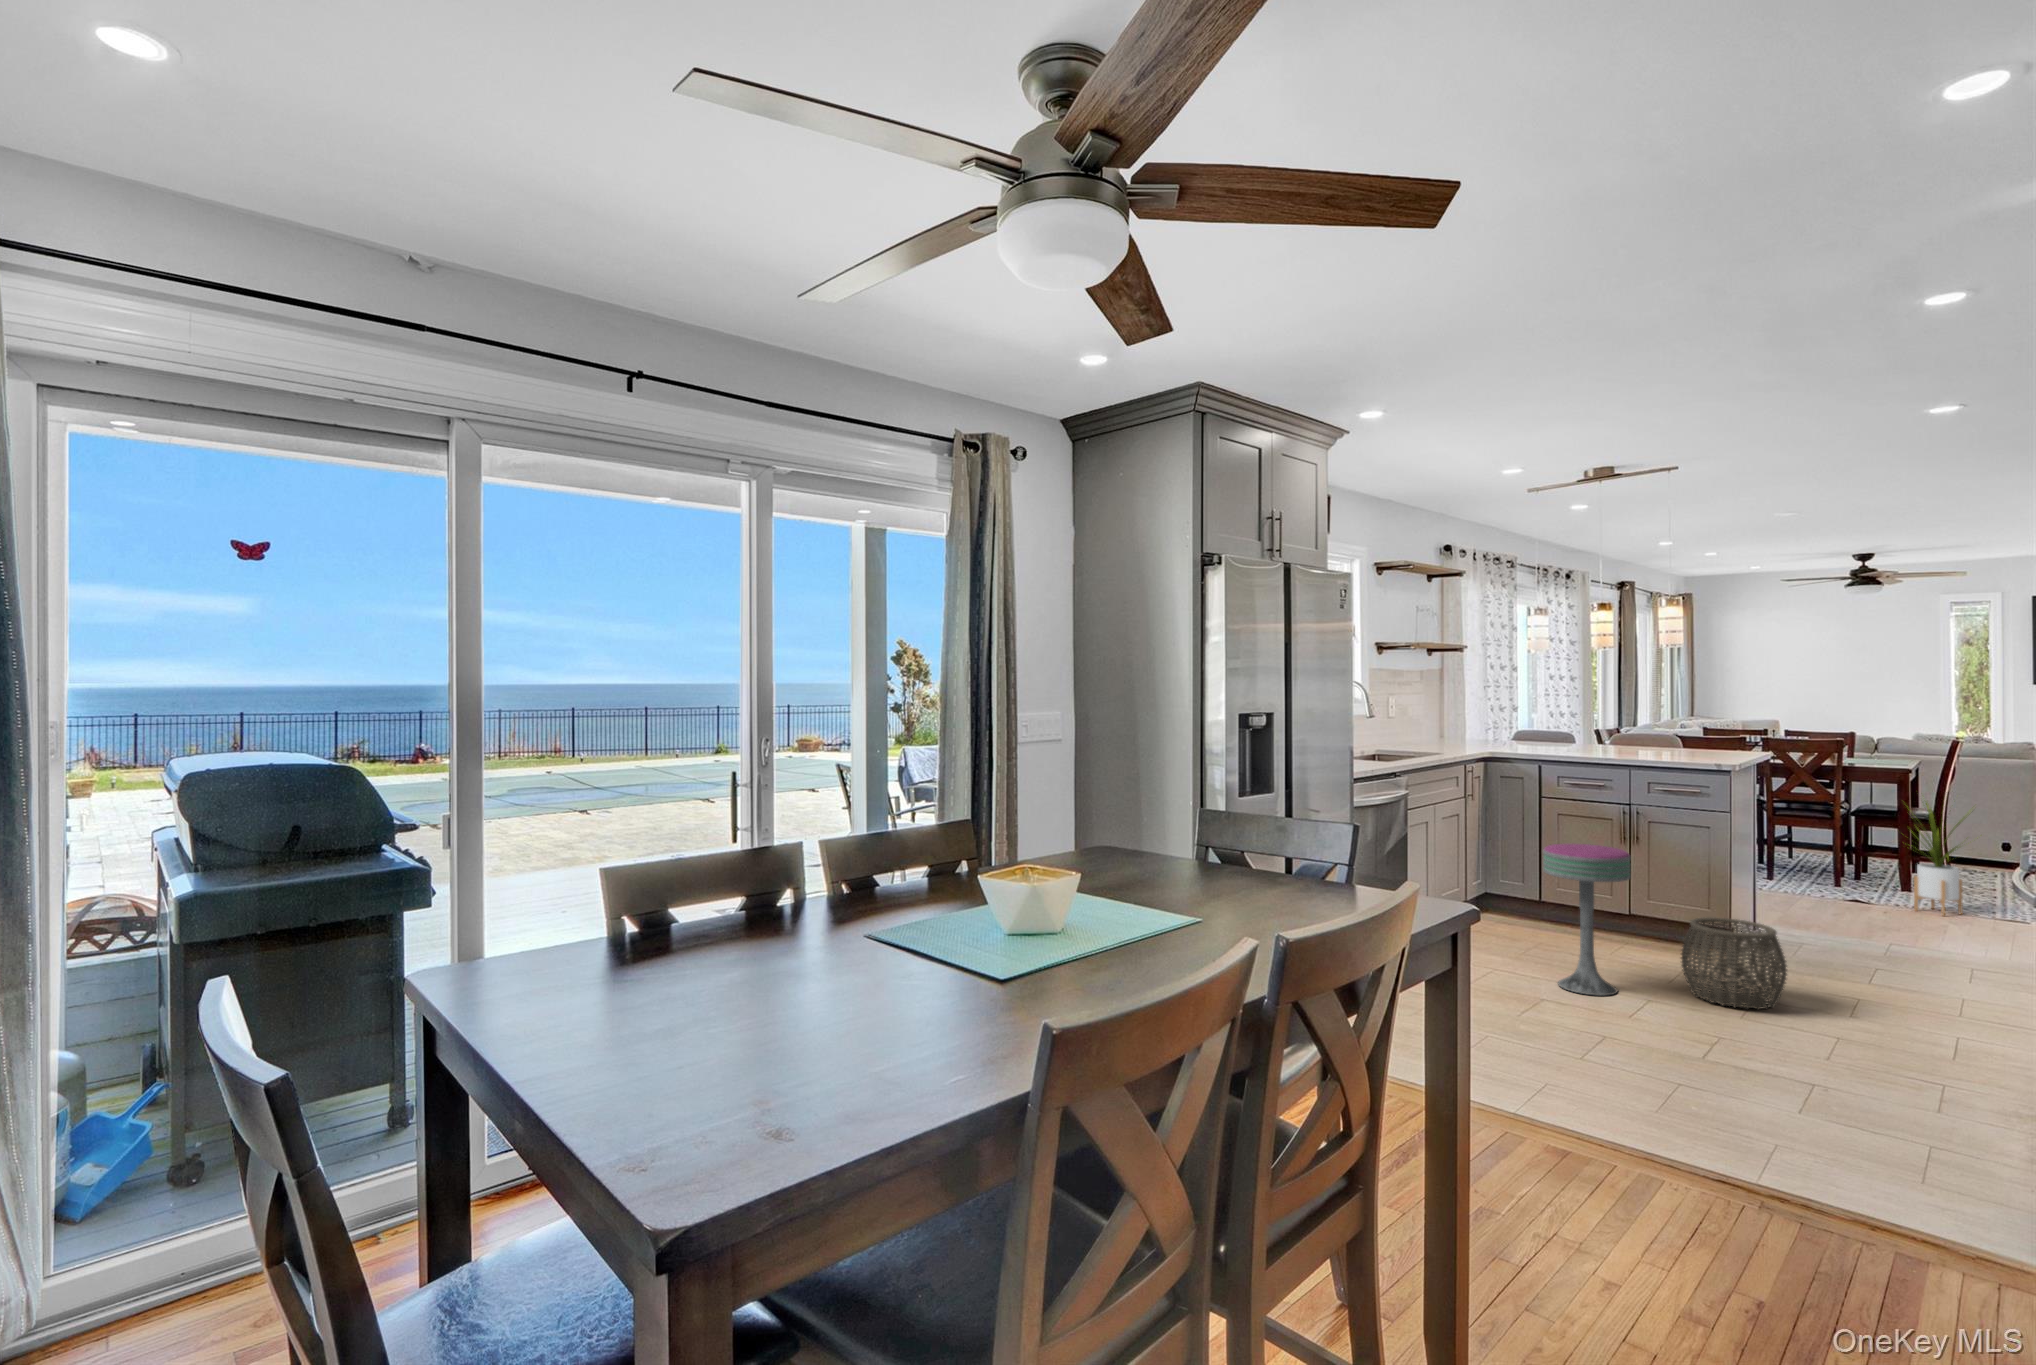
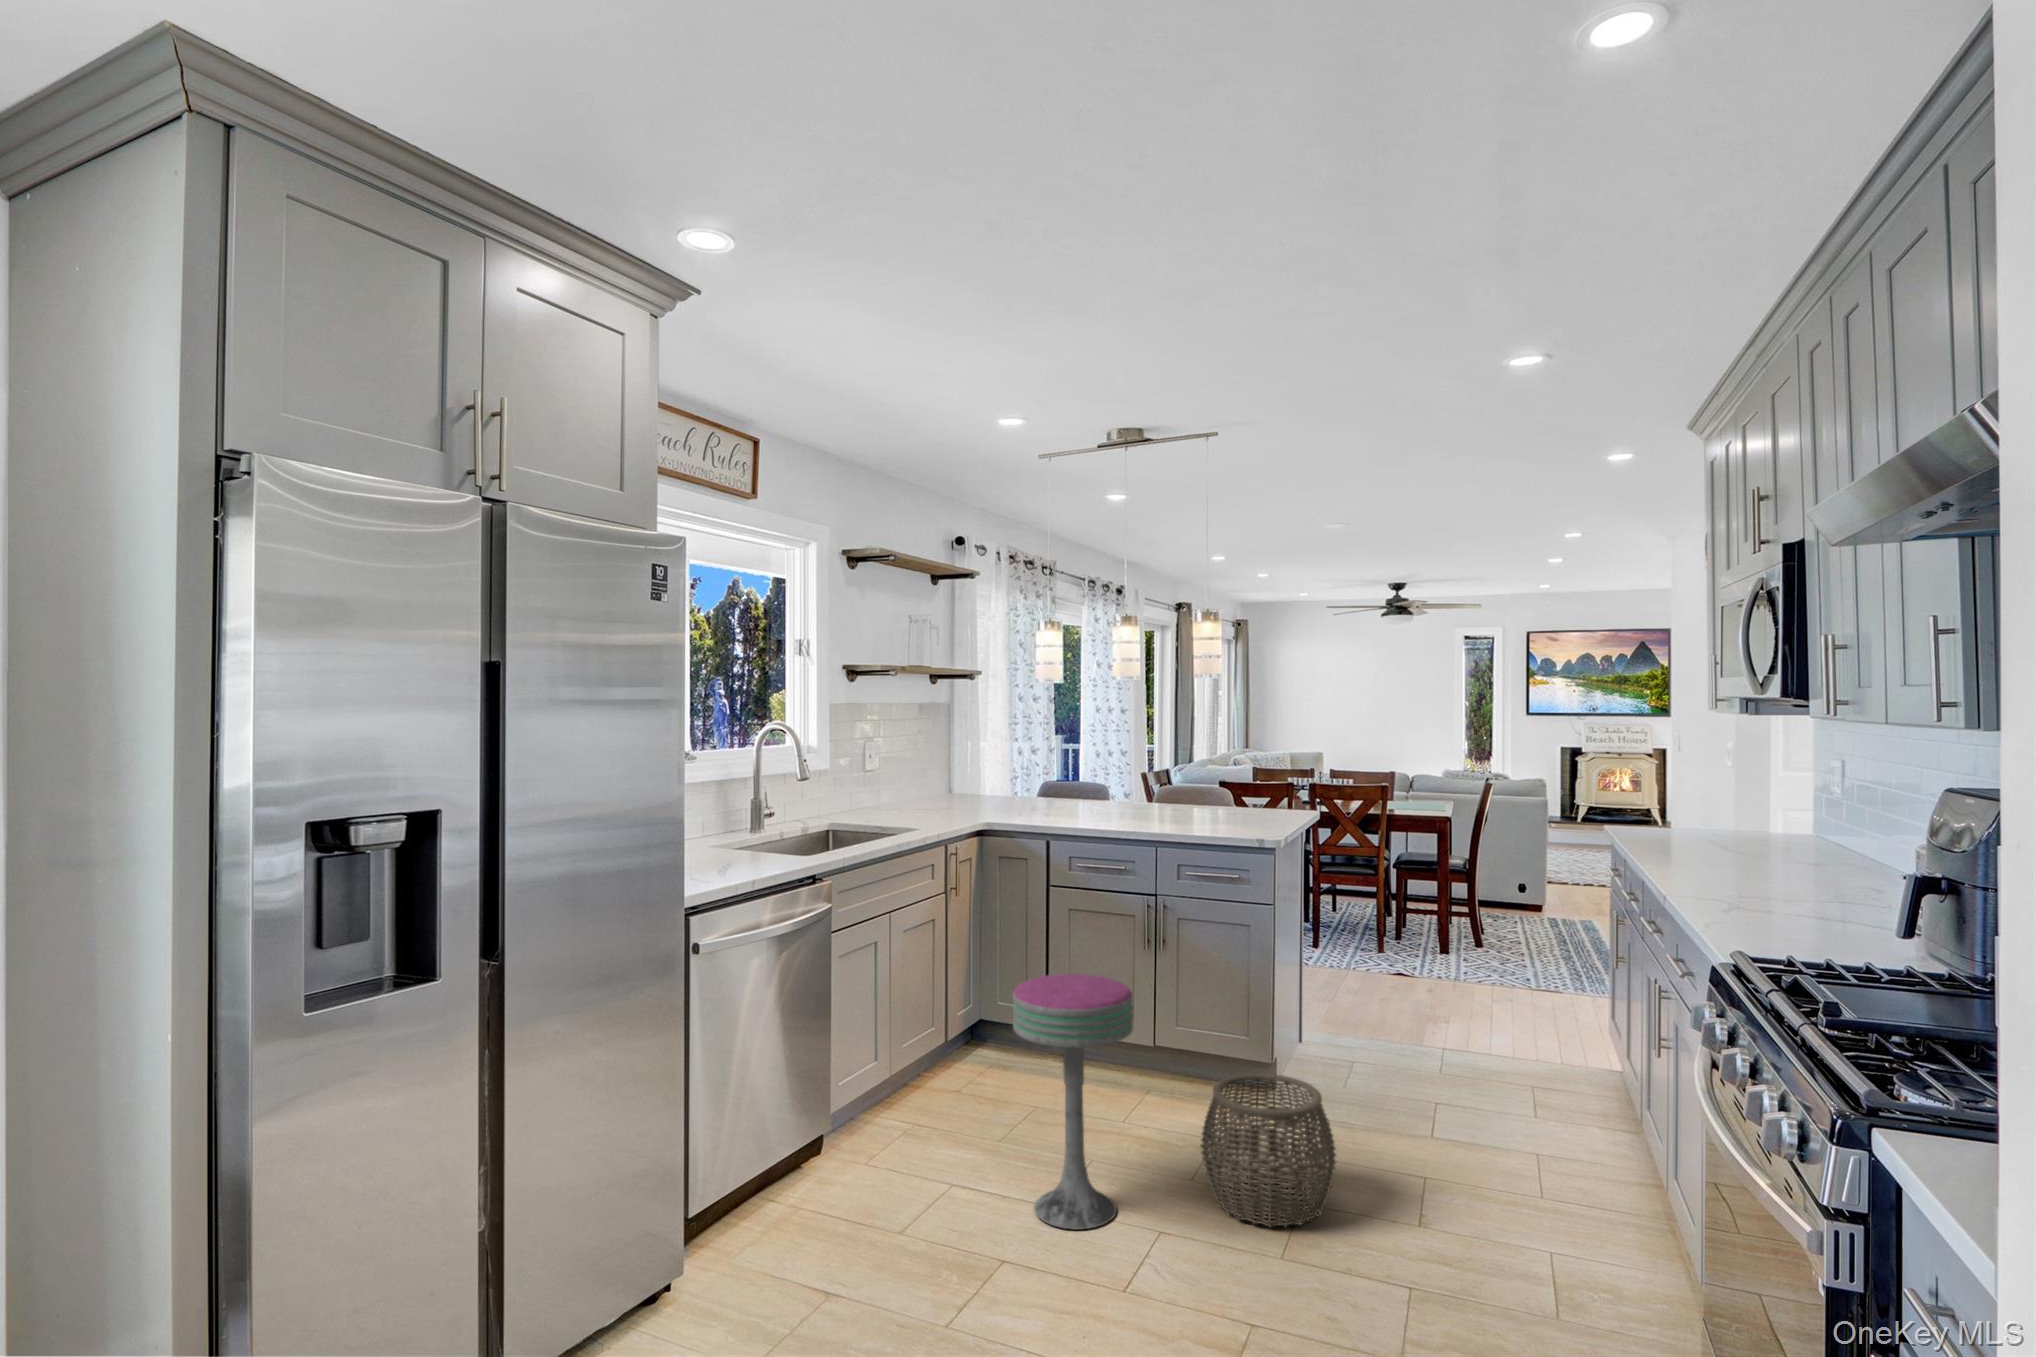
house plant: present [1914,803,1971,916] -> none [1438,843,1522,994]

